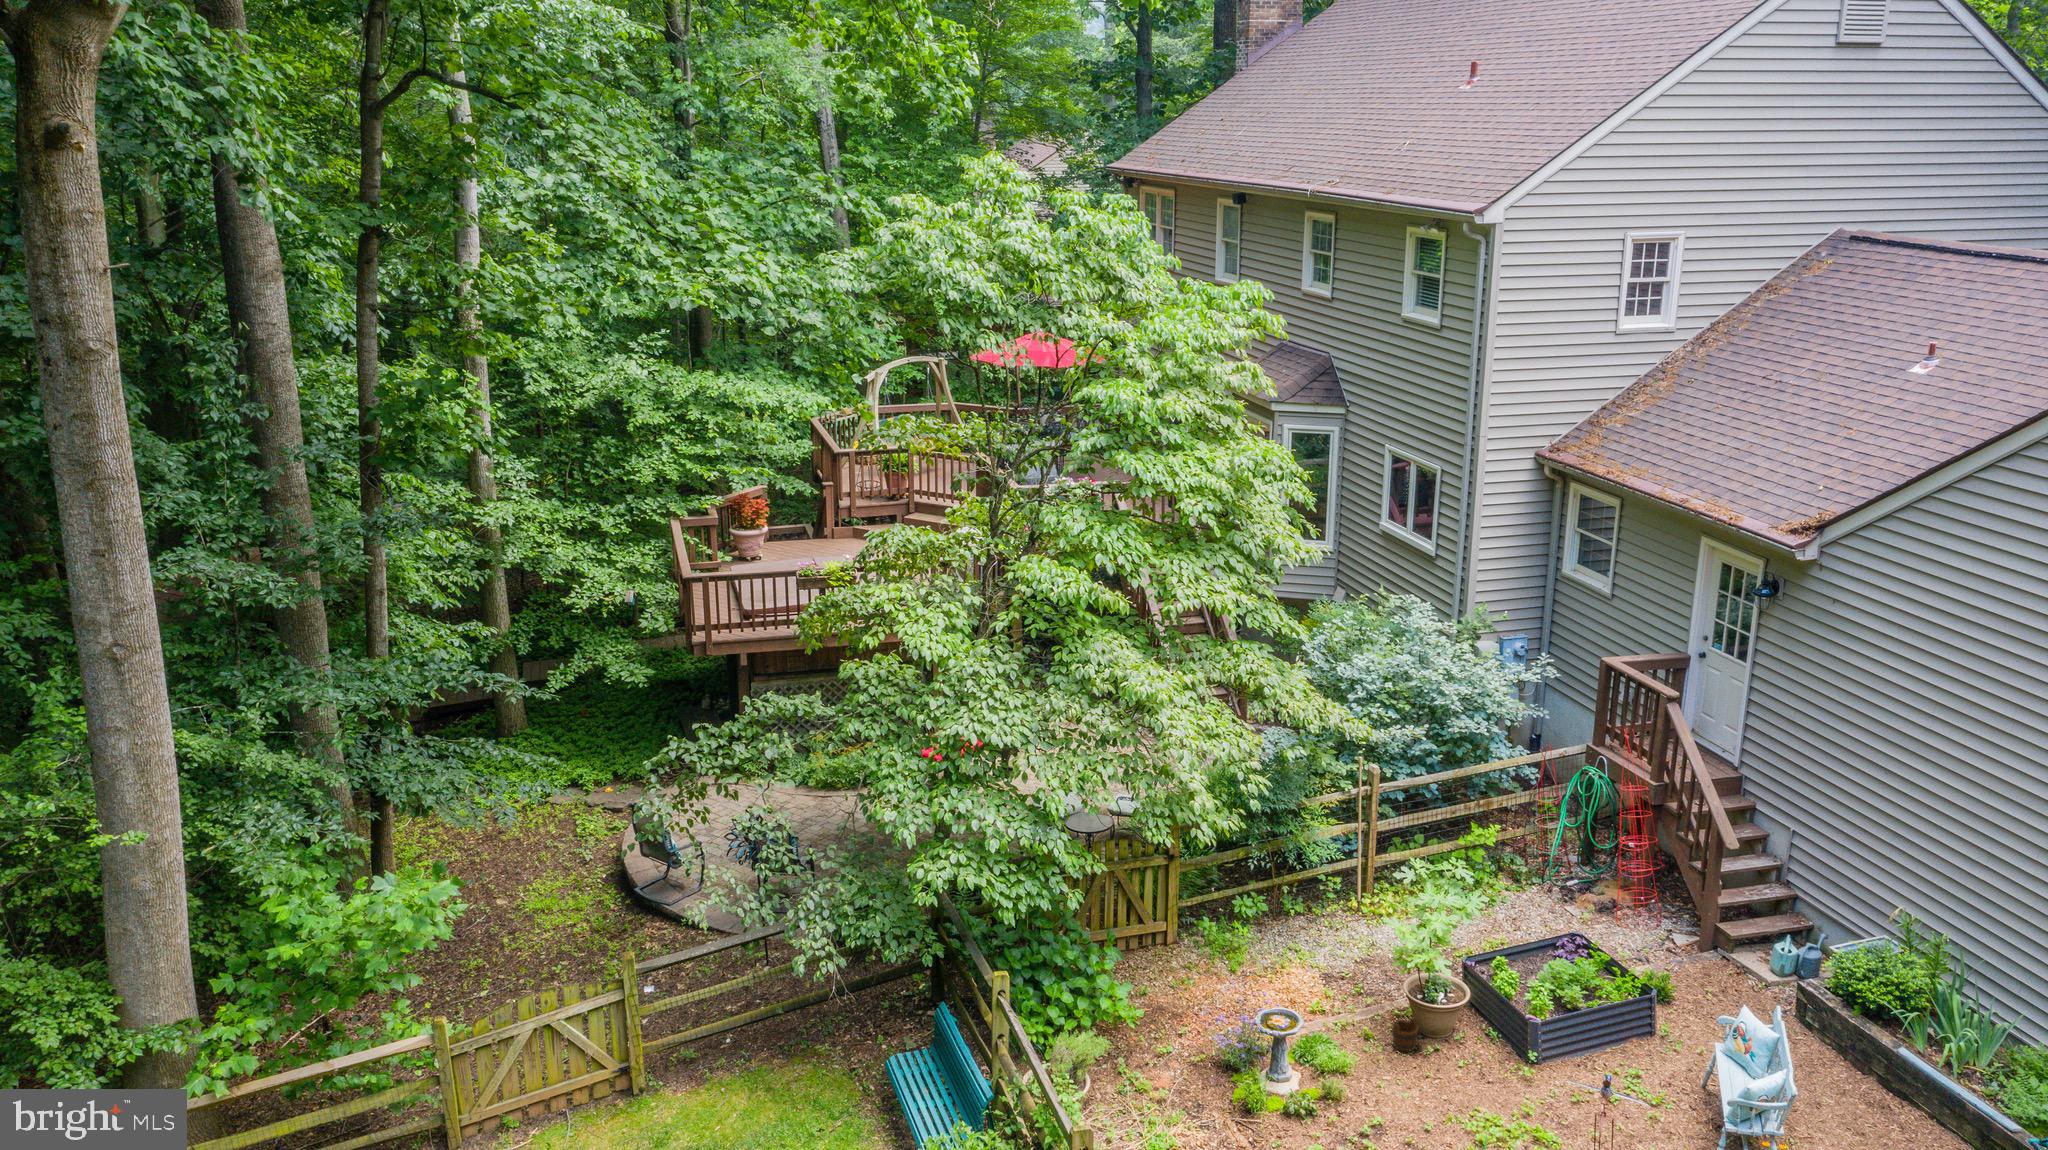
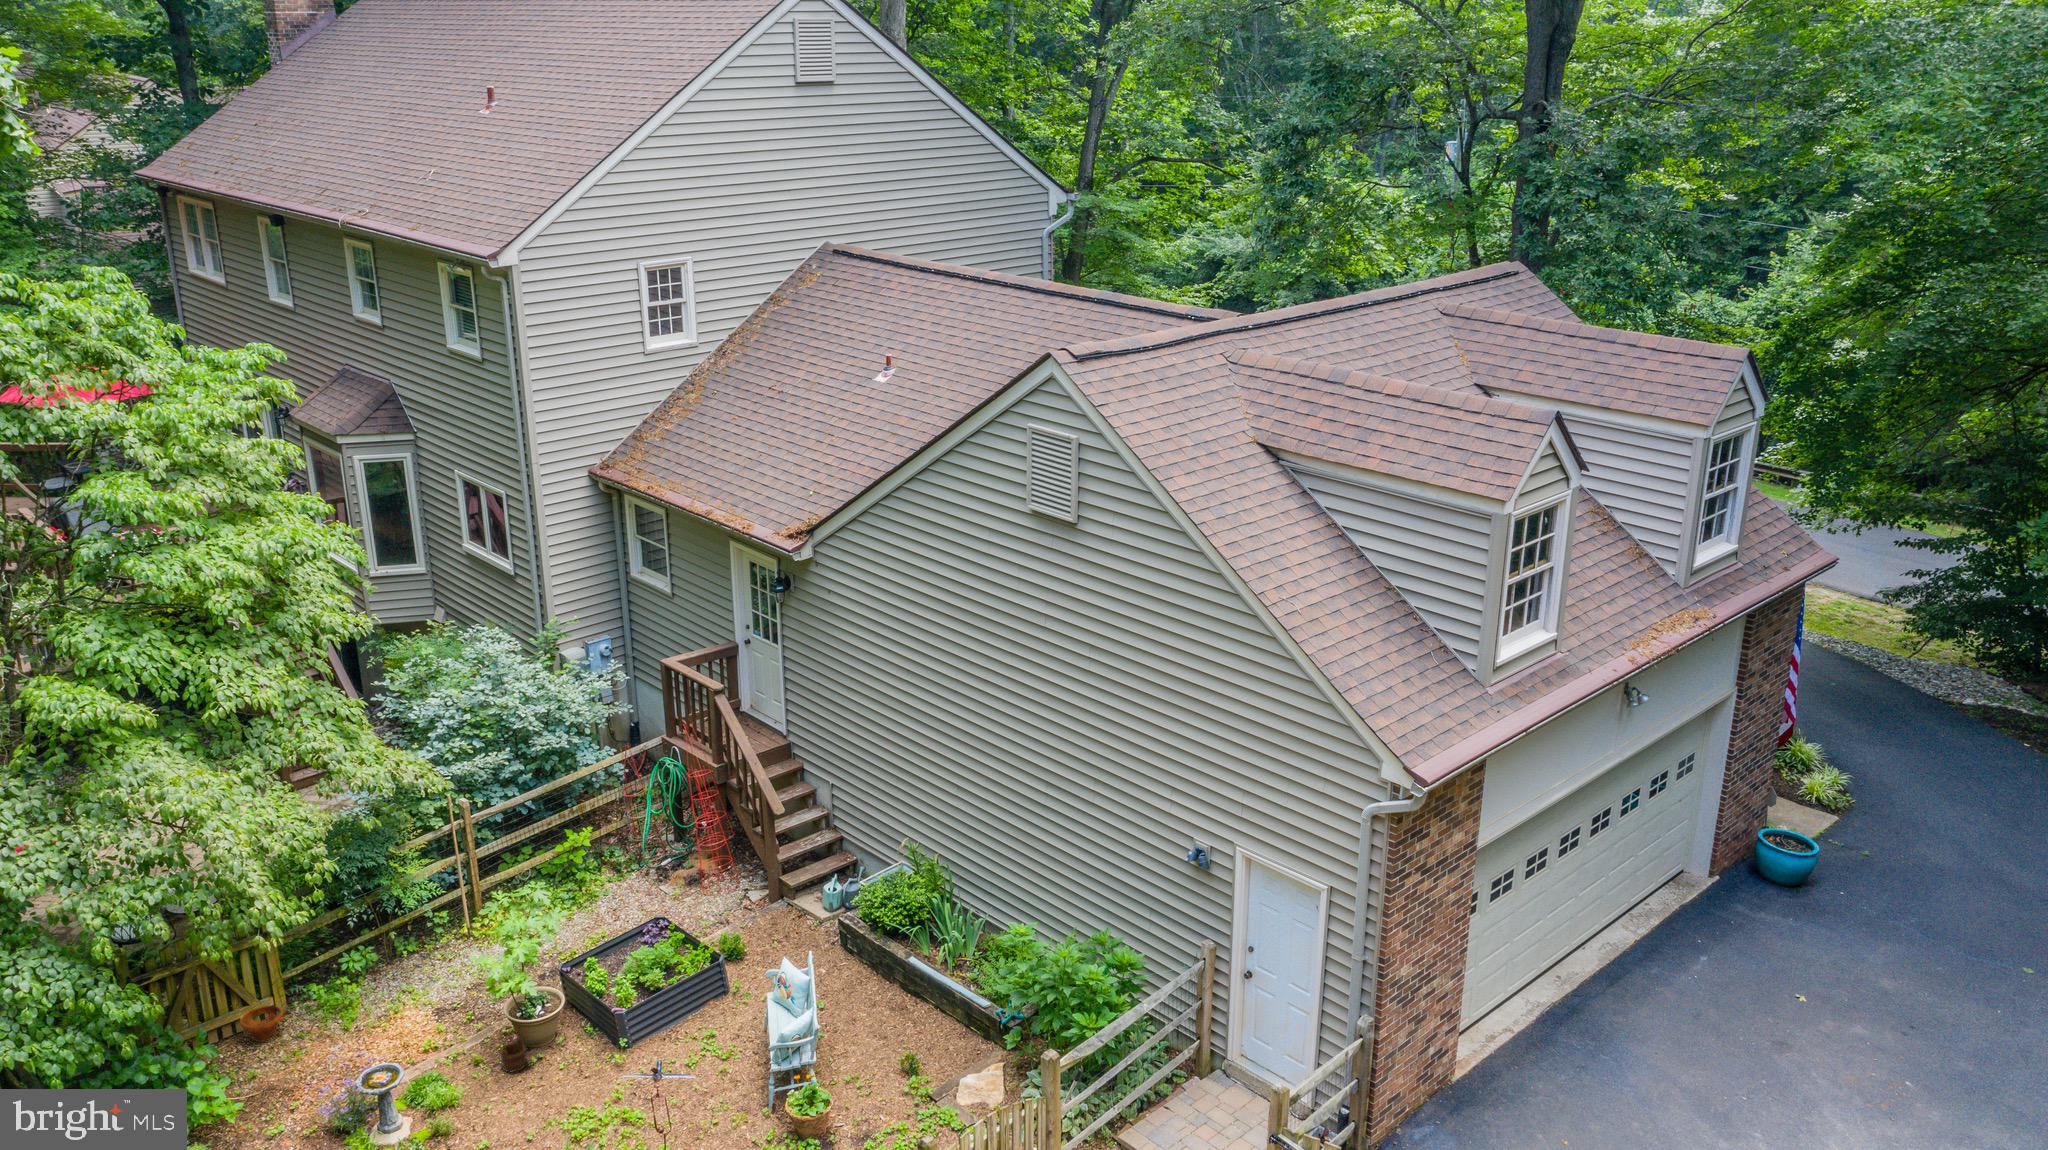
planter: none [1148,922,1185,957] -> present [240,1005,283,1042]

